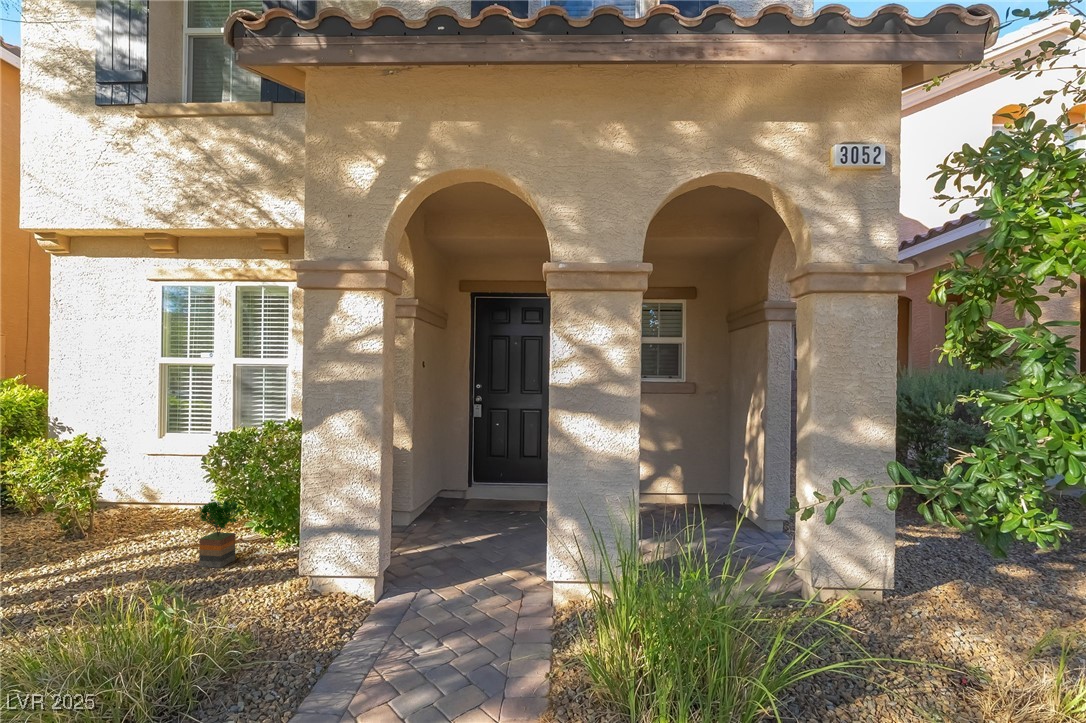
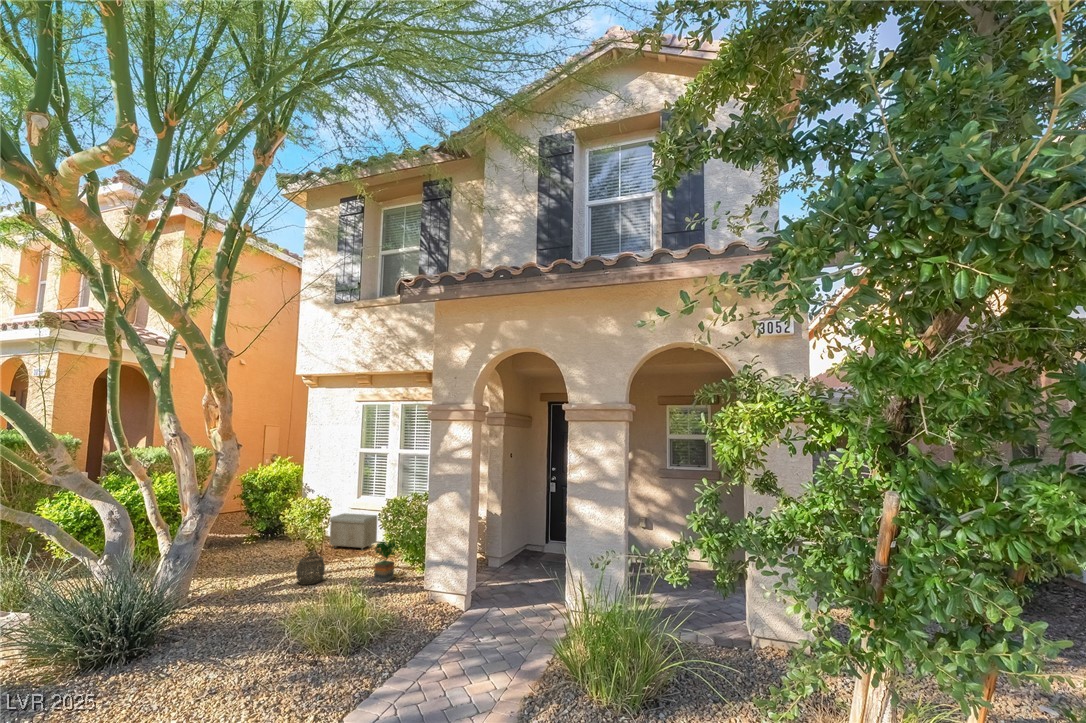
storage bench: none [108,463,195,519] -> present [330,513,377,550]
woven basket: none [43,532,103,584] -> present [296,556,325,585]

